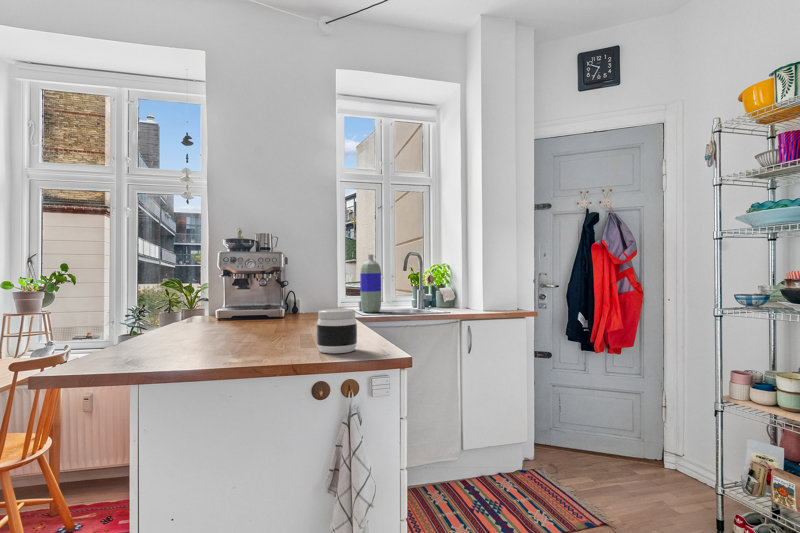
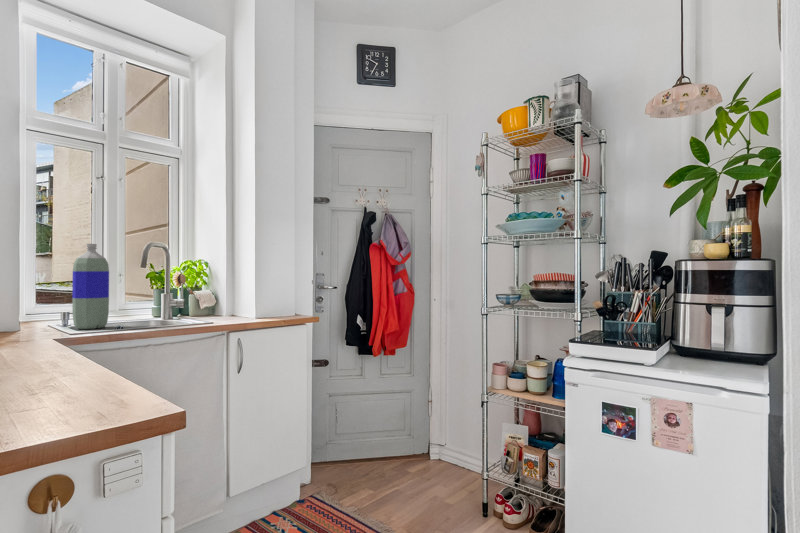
jar: present [317,309,357,353] -> none [34,329,114,407]

